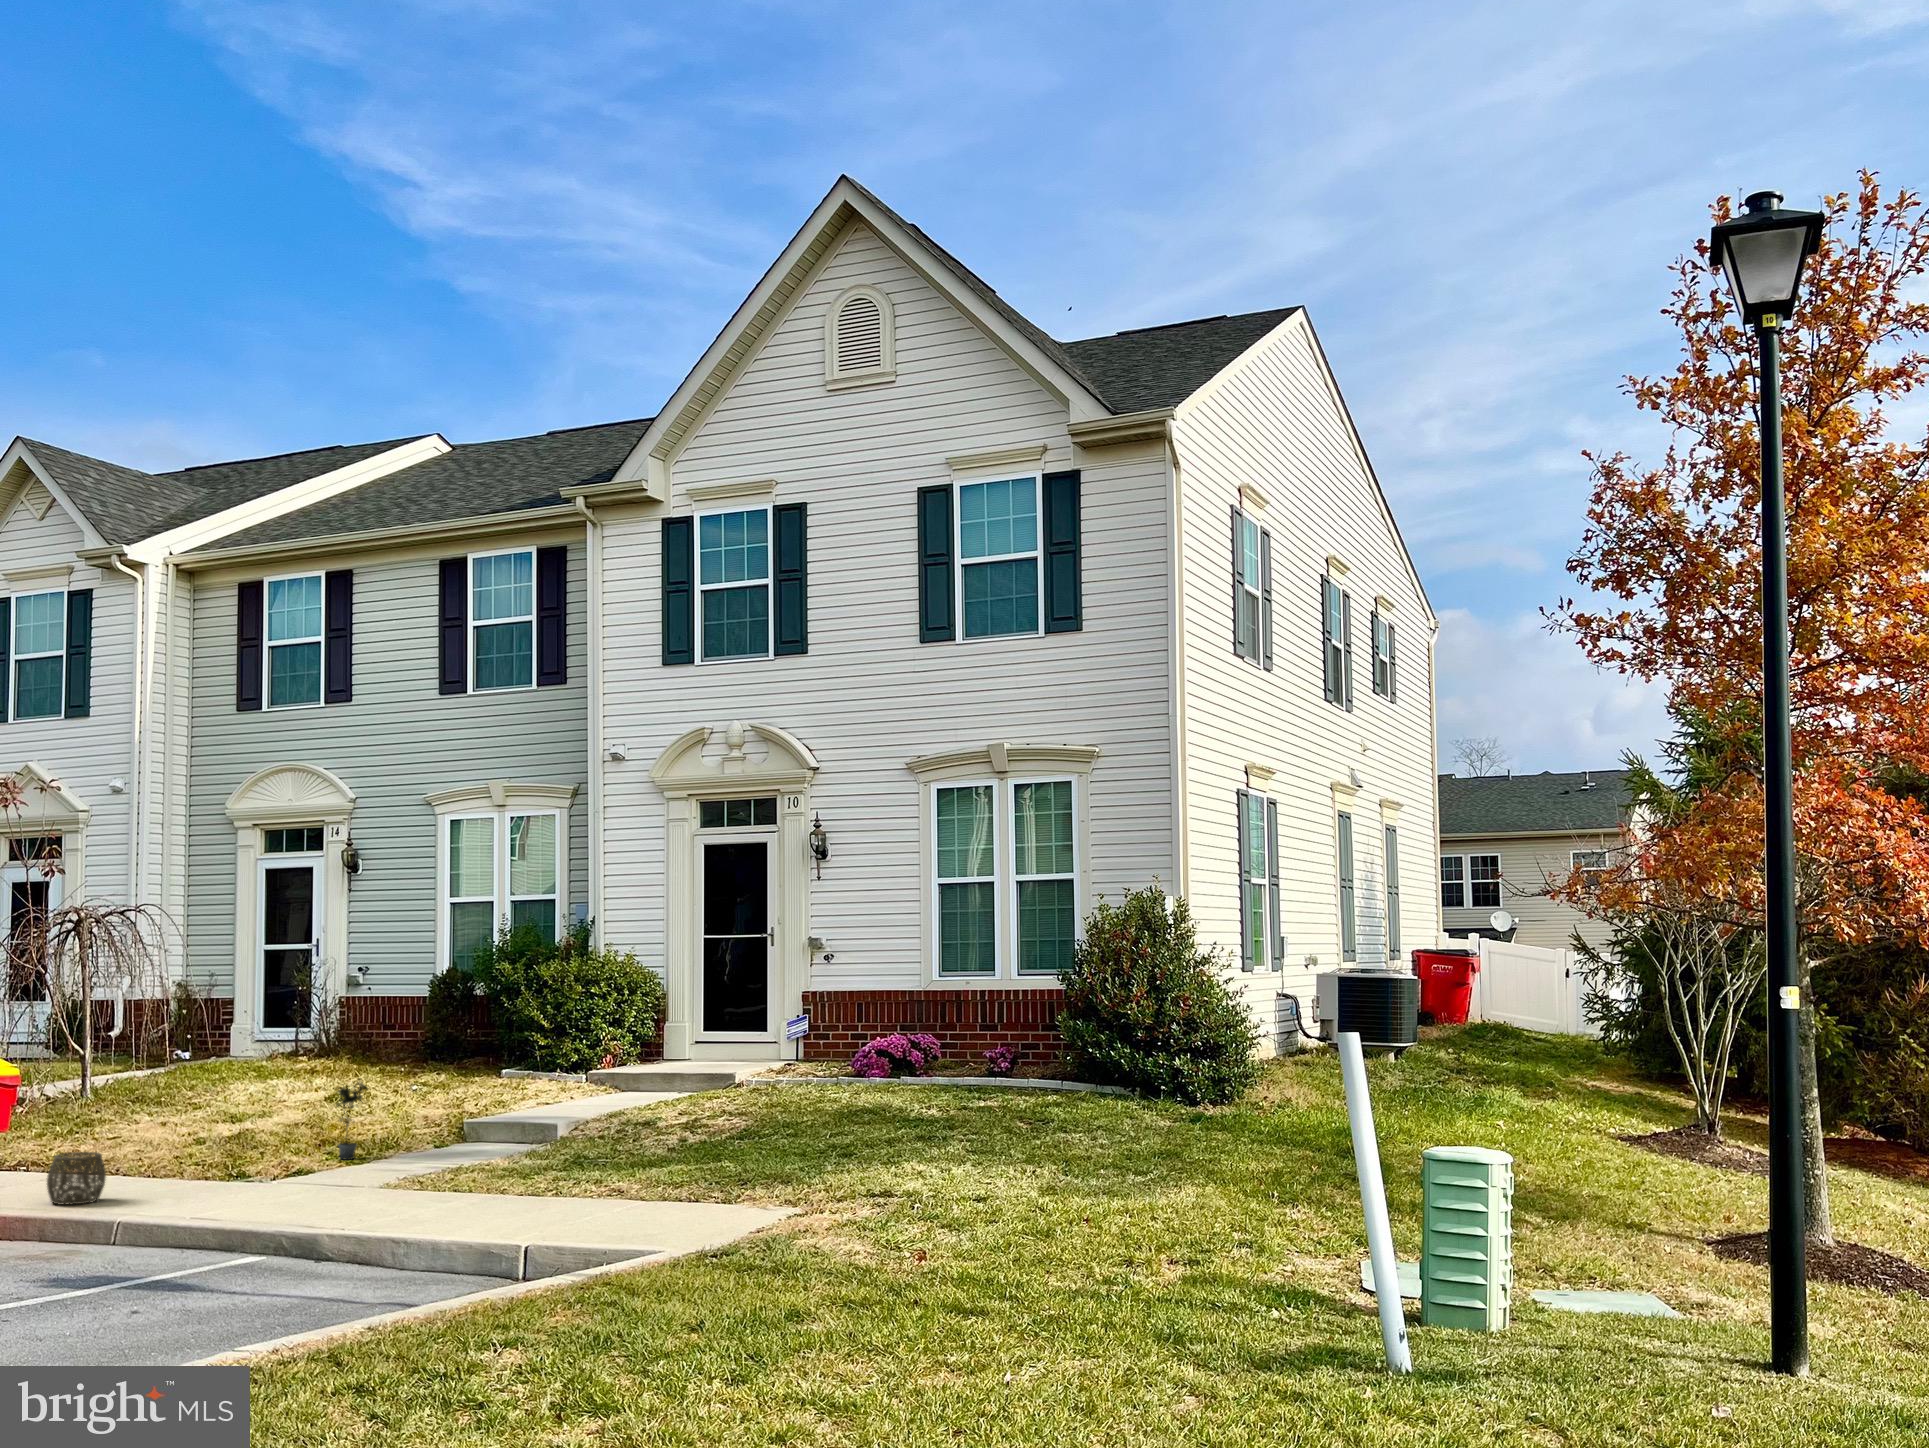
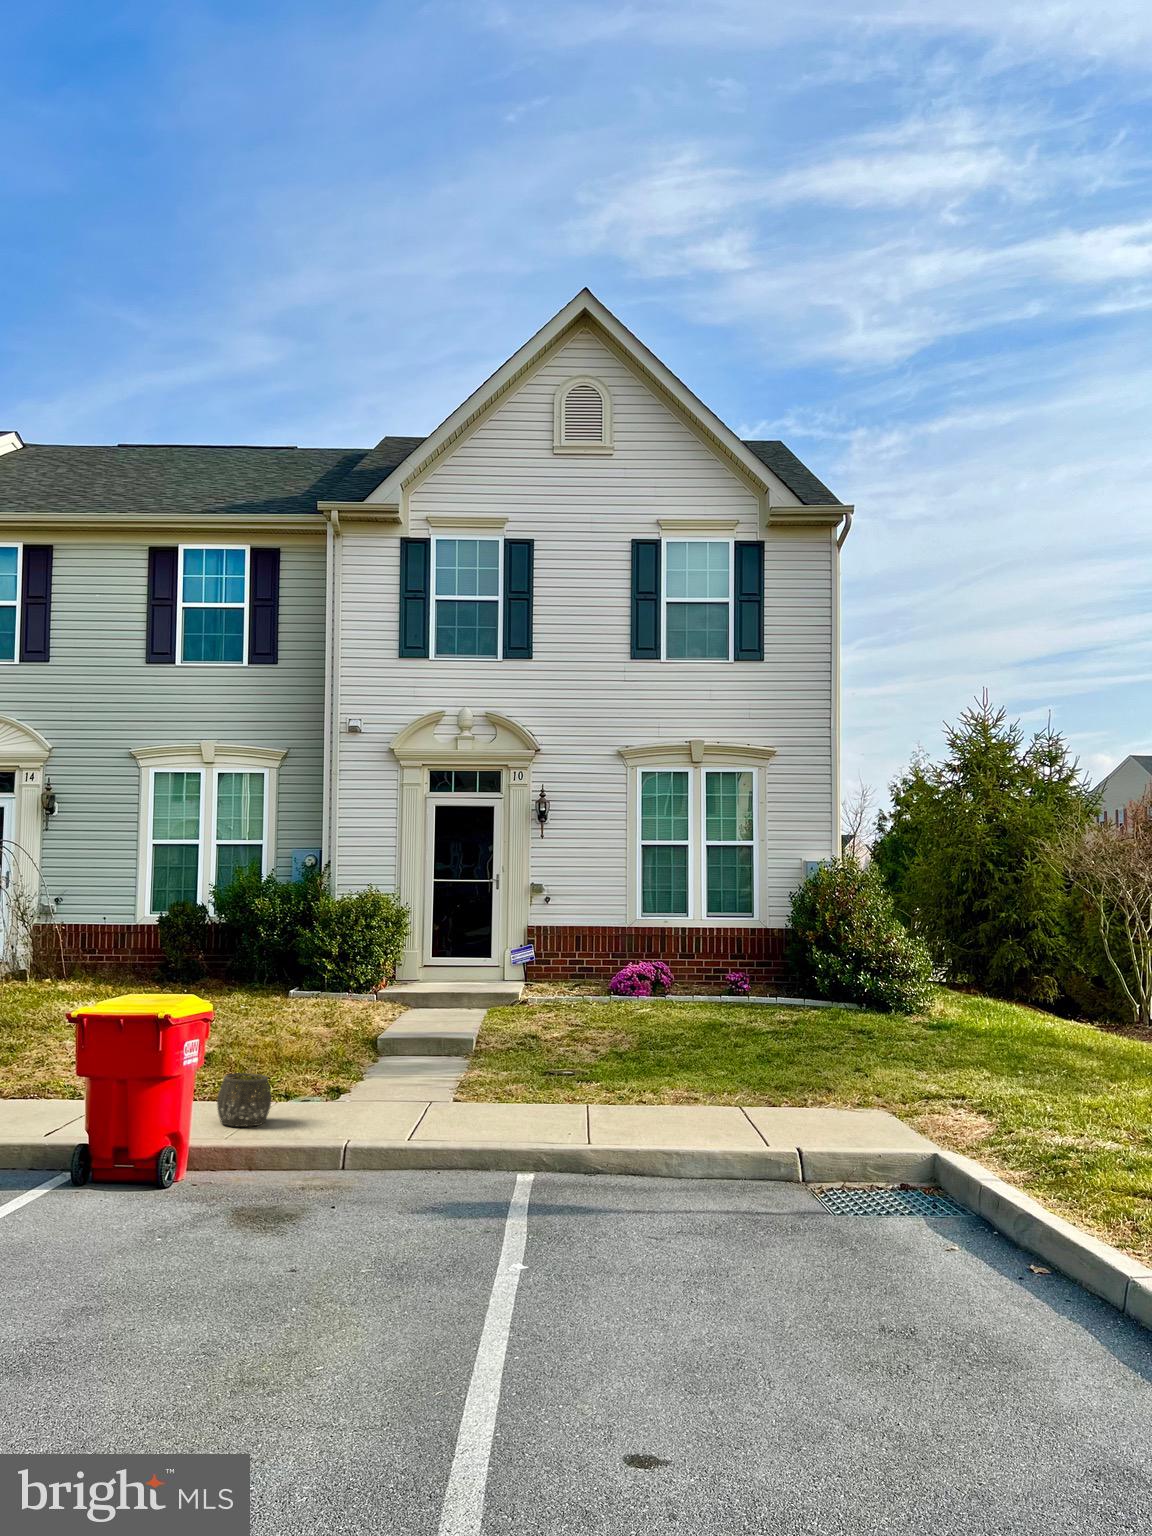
potted plant: present [337,1082,368,1160] -> none [327,997,359,1071]

